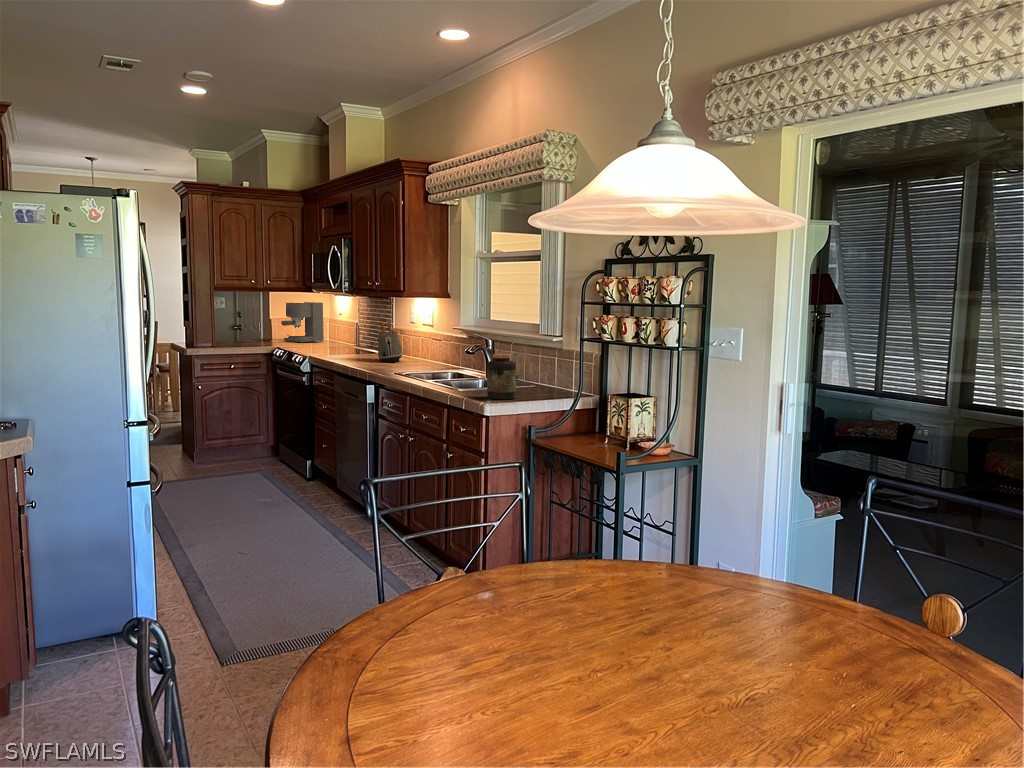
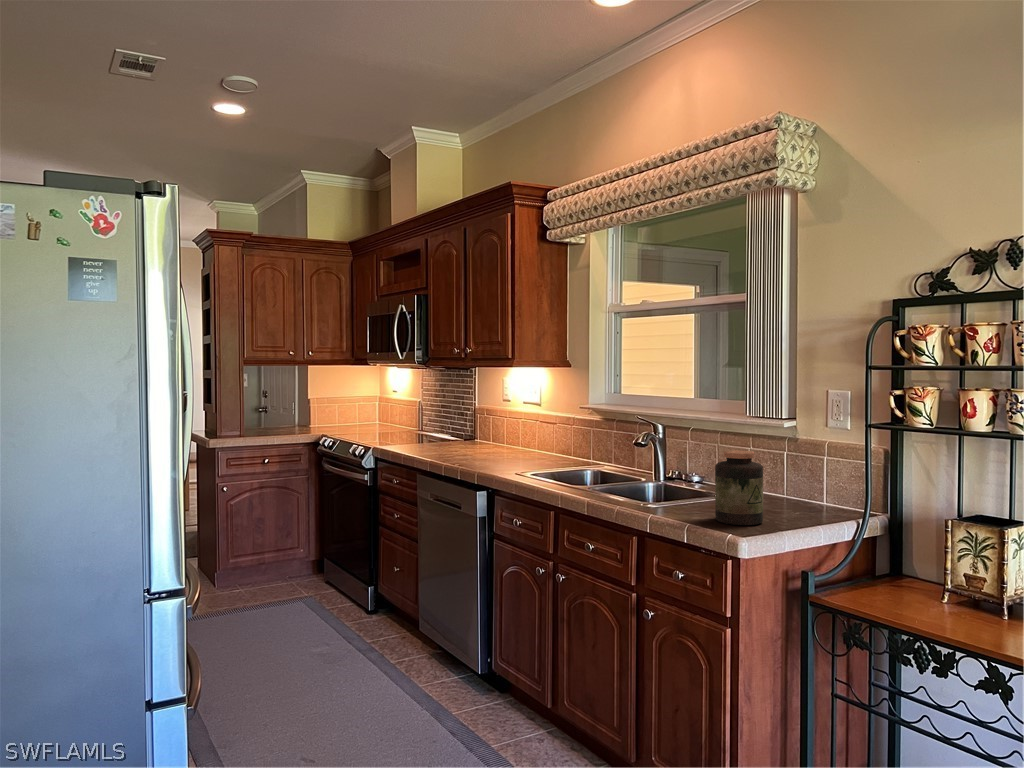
coffee maker: present [281,302,324,343] -> none [322,377,372,427]
toaster: present [378,321,403,362] -> none [467,399,501,455]

